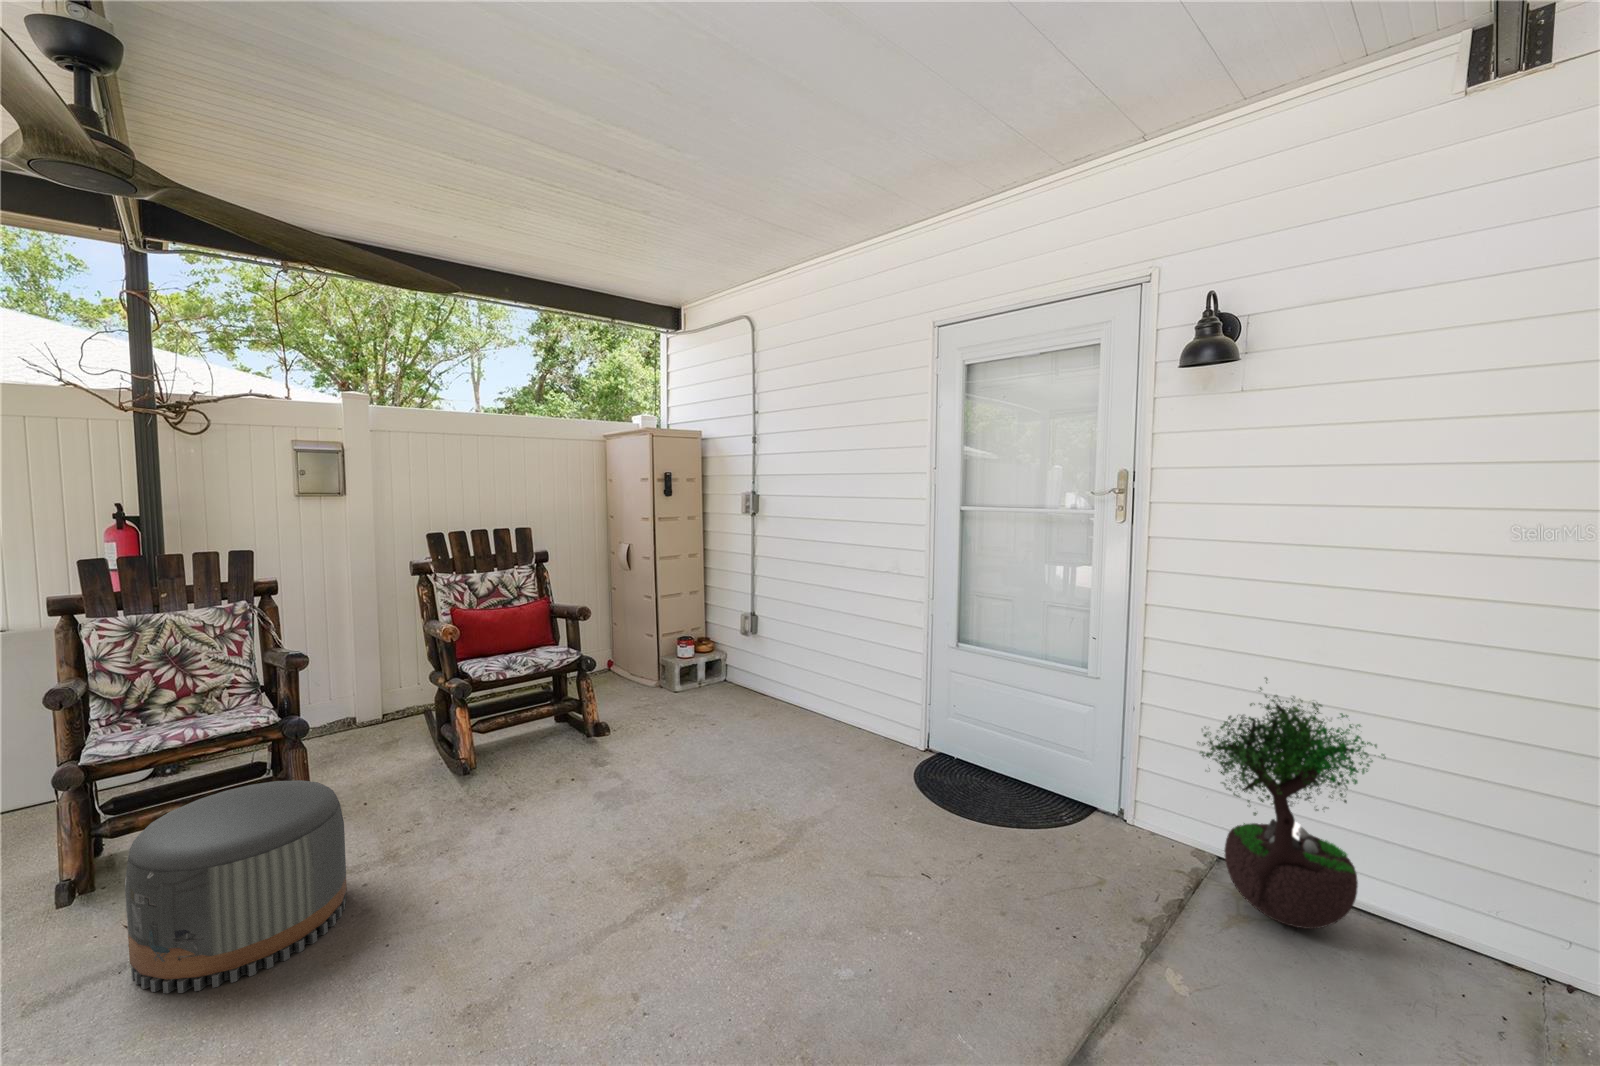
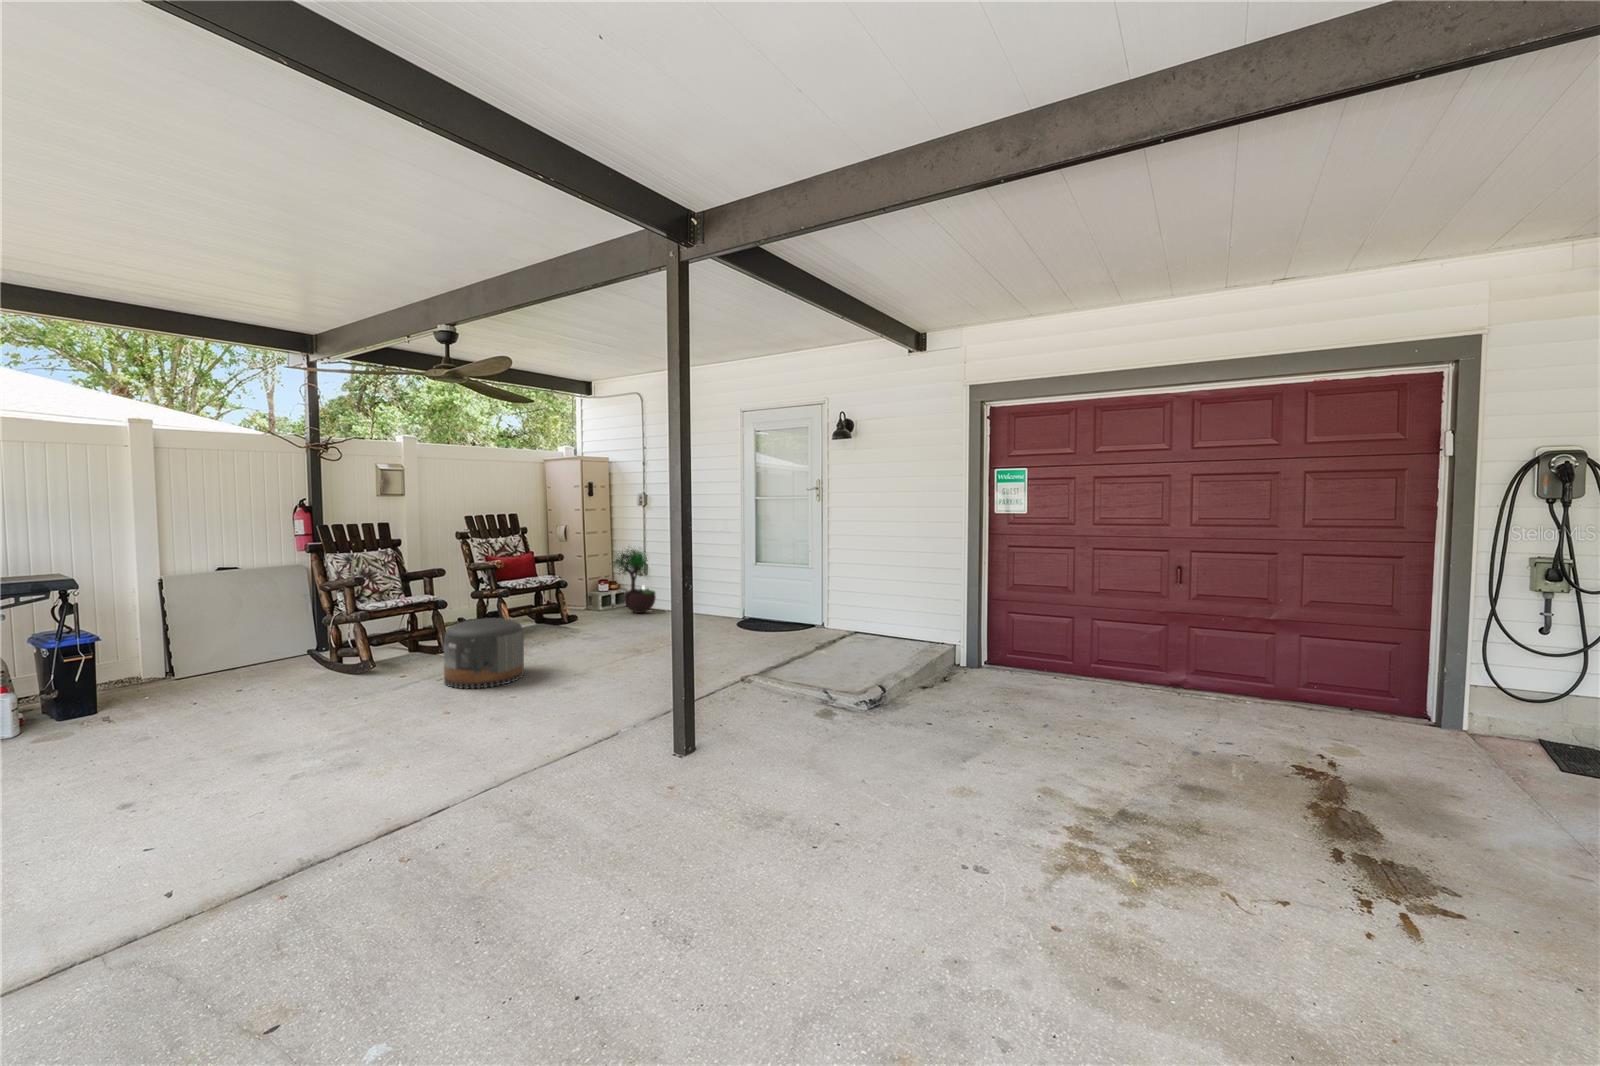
potted tree: present [1199,678,1386,929] -> present [614,549,656,613]

